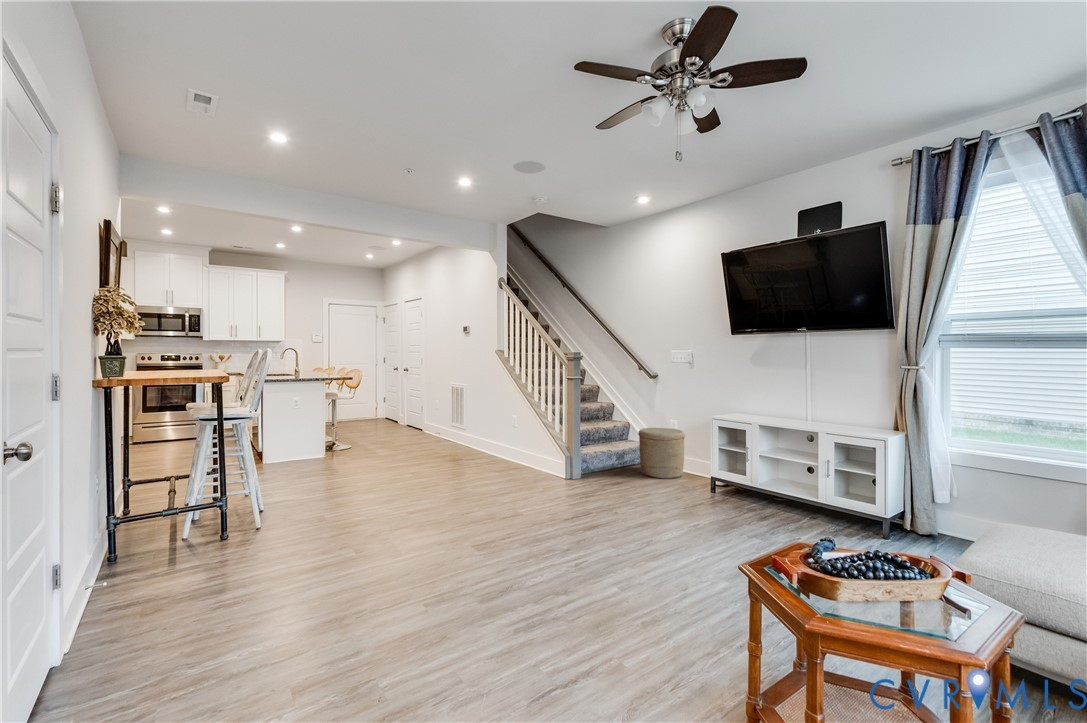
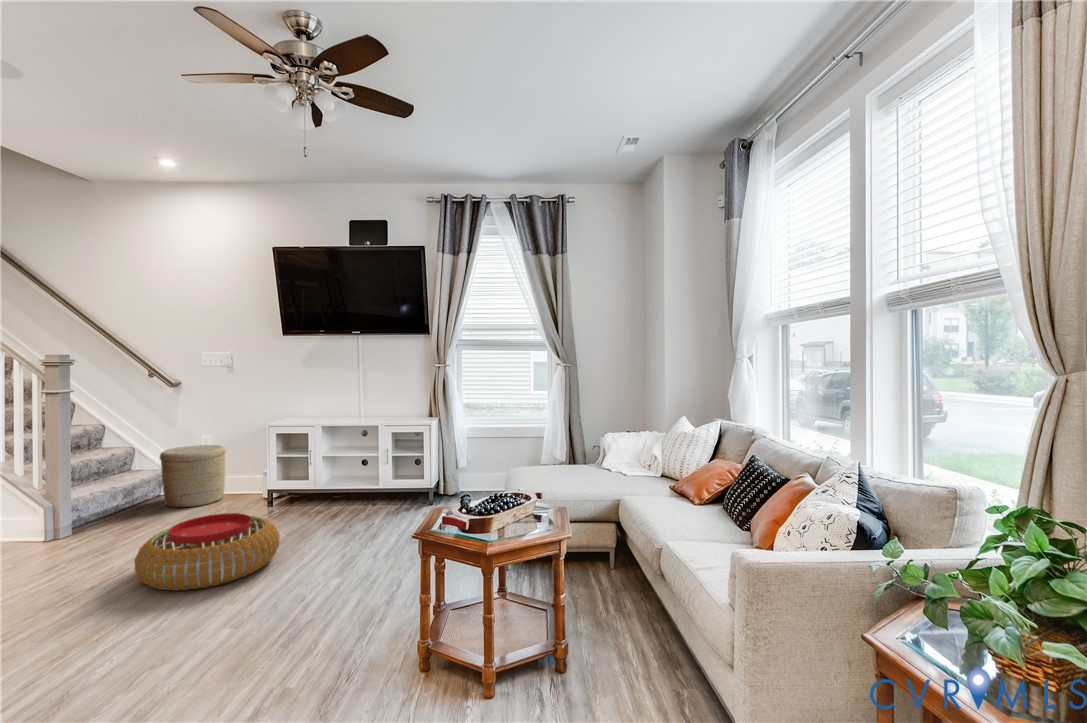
pouf: none [589,485,693,545] -> present [134,513,280,591]

